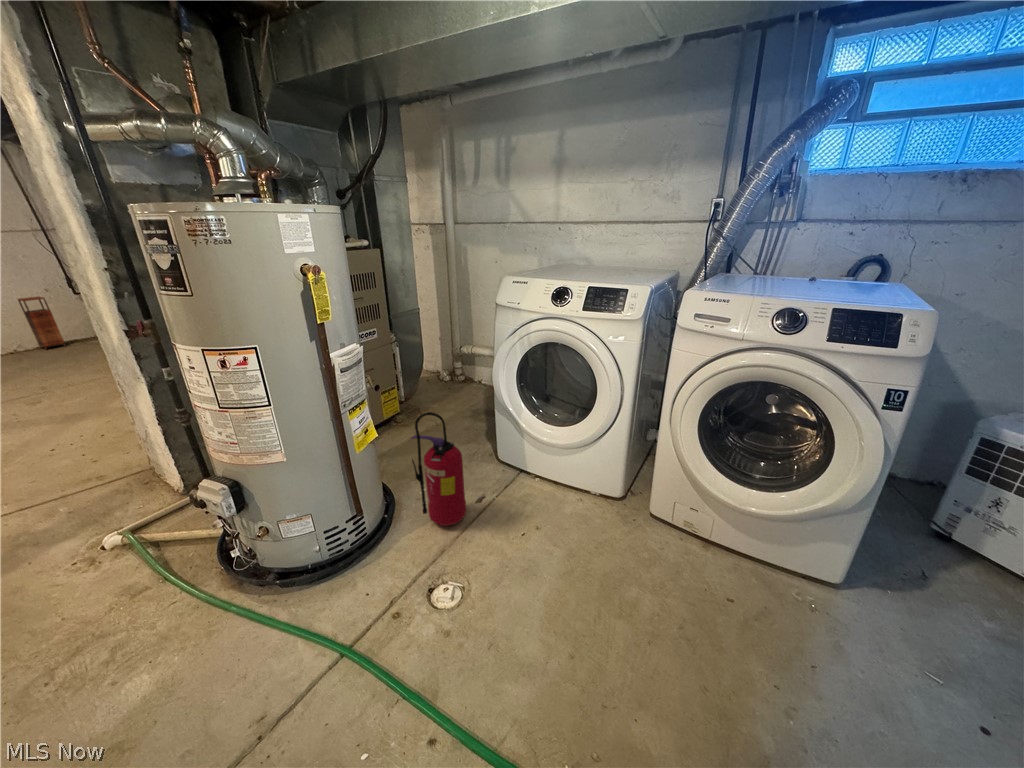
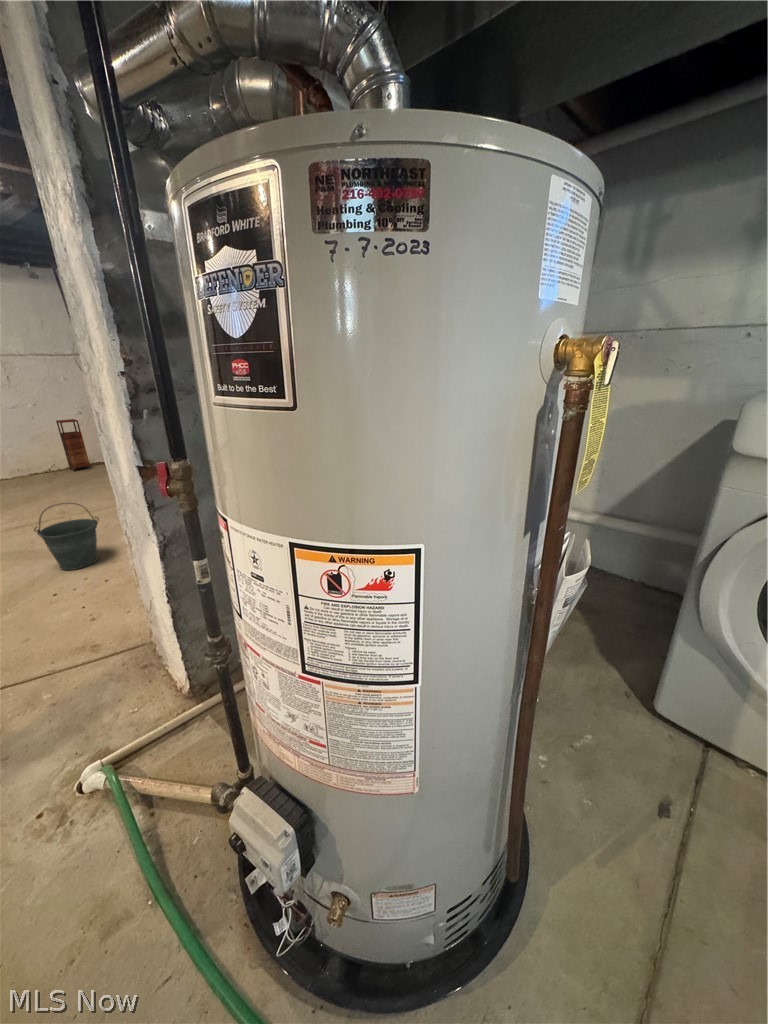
bucket: none [21,372,91,432] -> present [34,503,99,570]
fire extinguisher: present [411,412,466,526] -> none [575,669,696,884]

